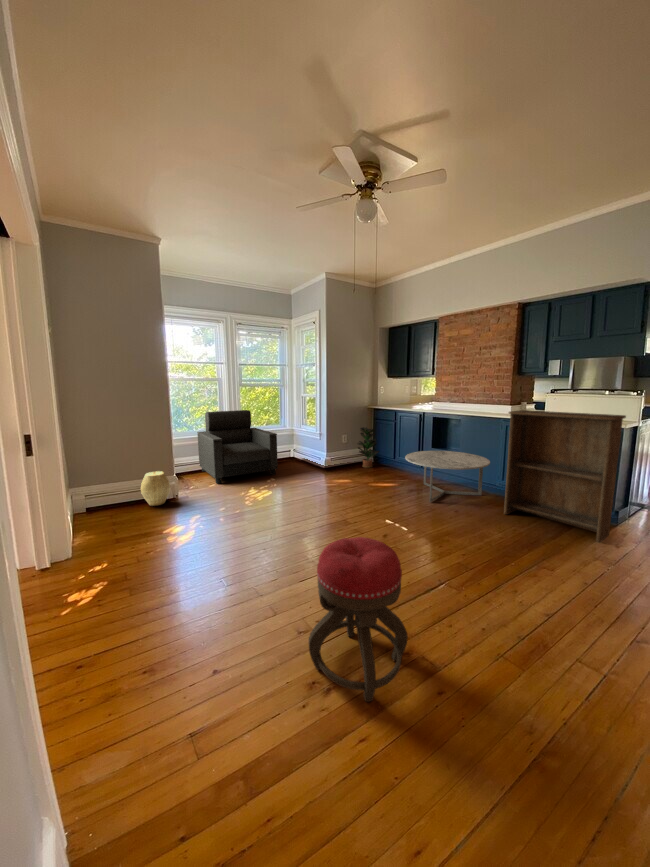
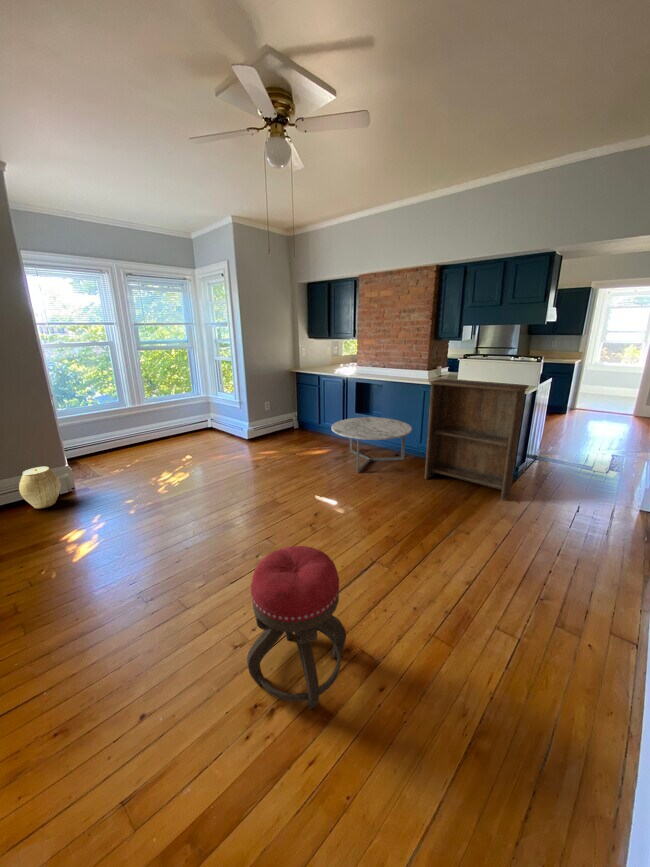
armchair: present [197,410,278,484] -> none [88,380,194,470]
potted plant: present [358,427,379,468] -> none [280,393,304,436]

